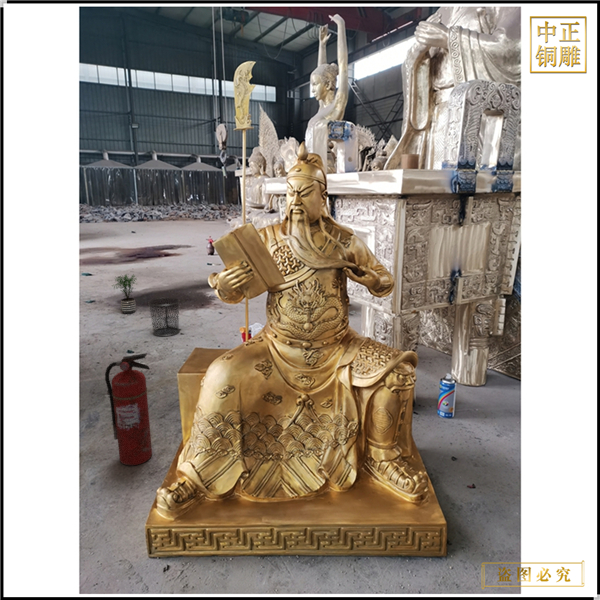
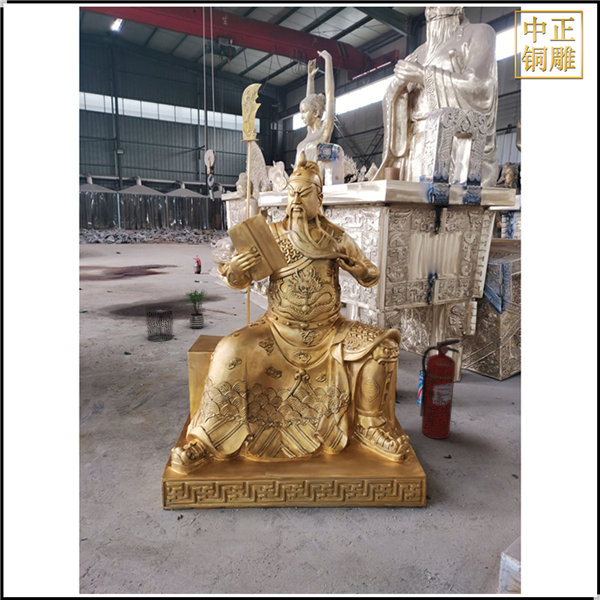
potted plant: present [114,275,136,314] -> present [186,290,205,329]
fire extinguisher: present [105,353,152,466] -> present [420,339,460,439]

